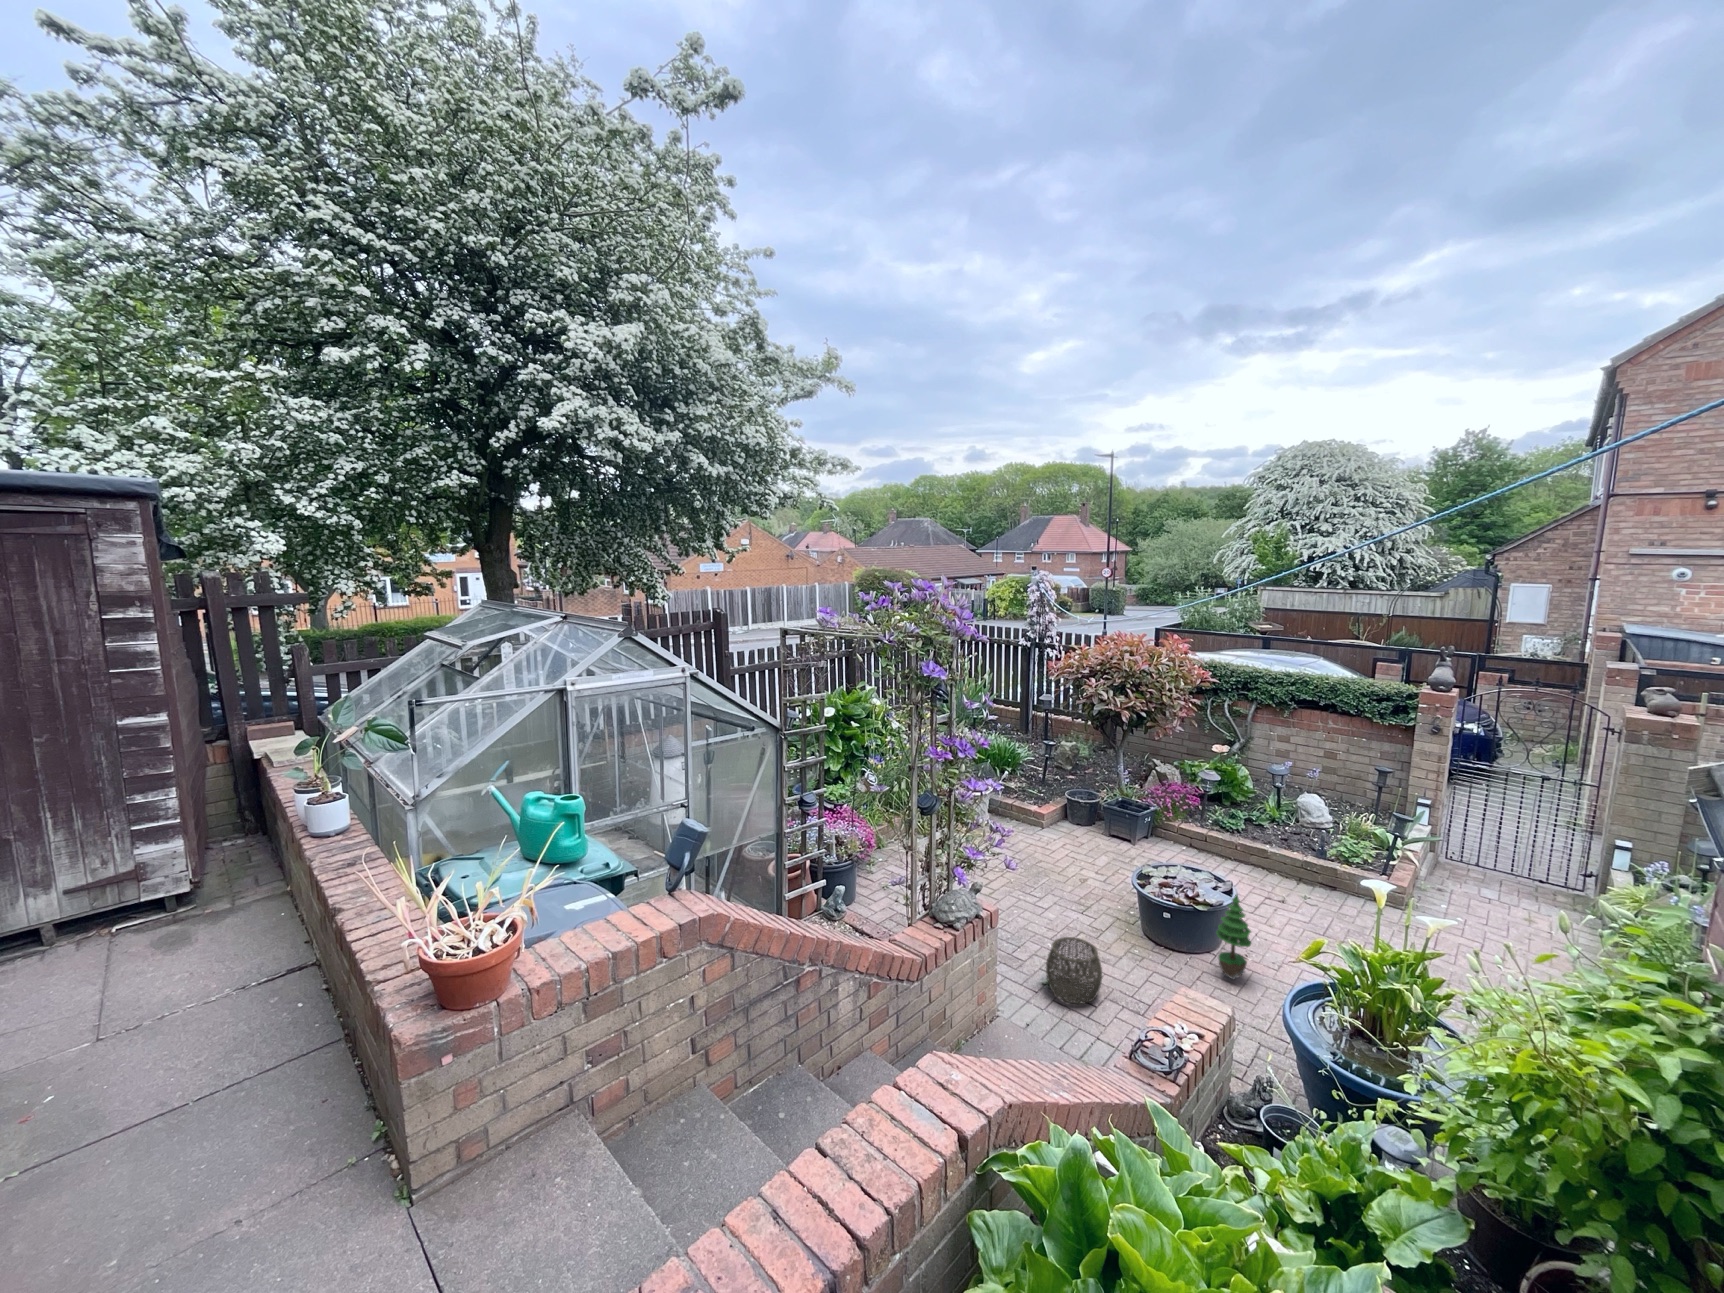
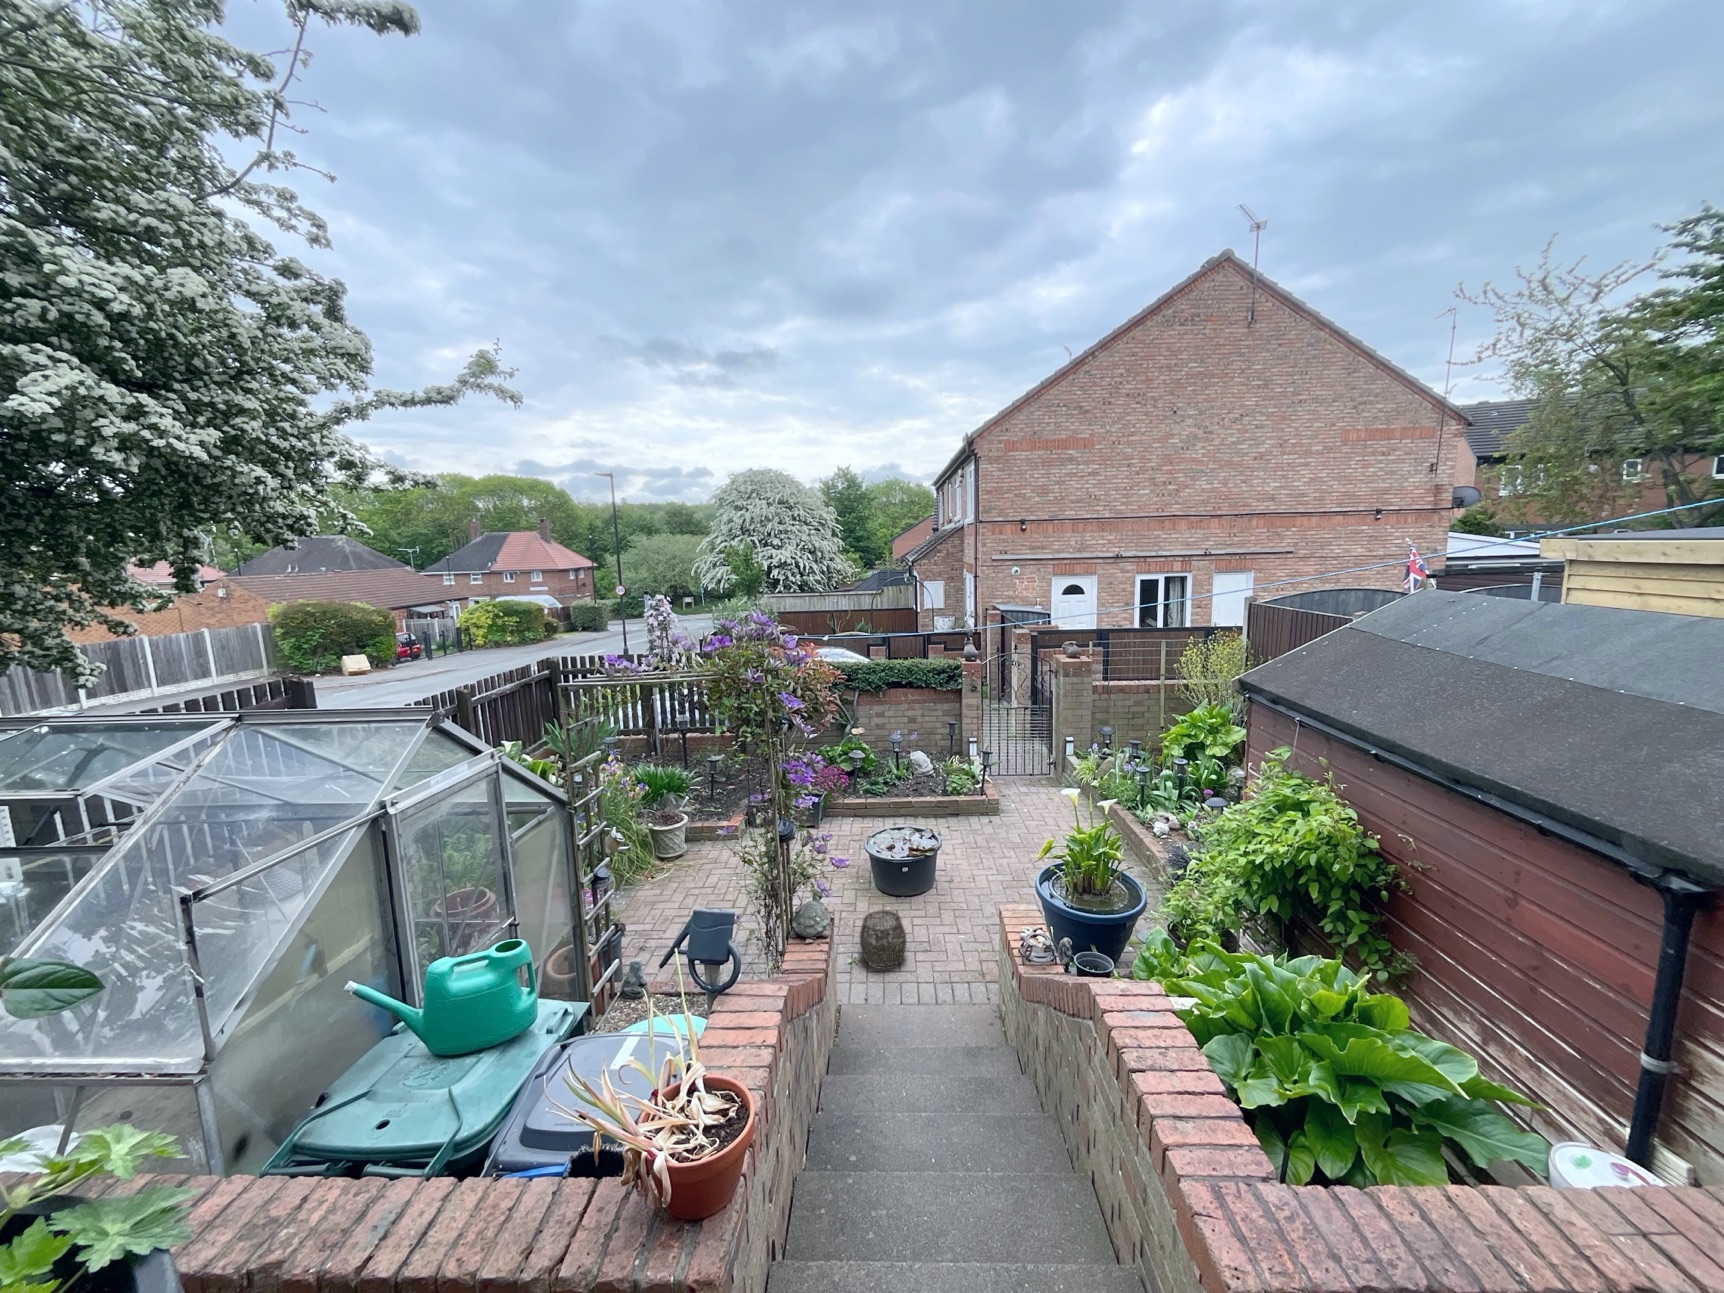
potted tree: present [1216,895,1251,979] -> none [945,831,971,897]

